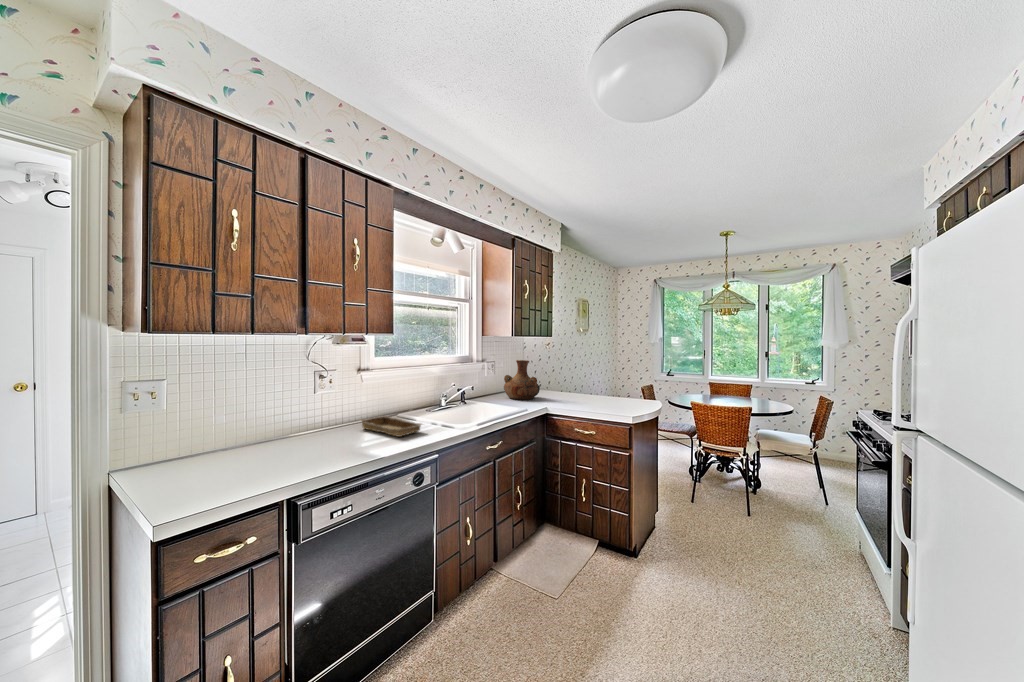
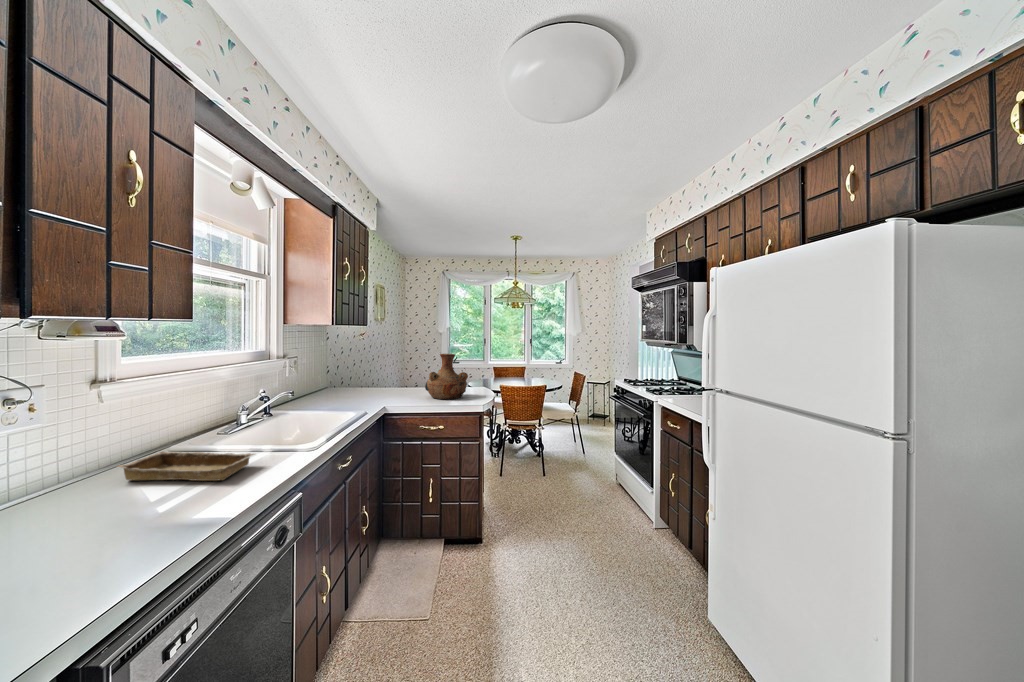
vase: present [504,360,540,400] -> present [425,354,468,399]

